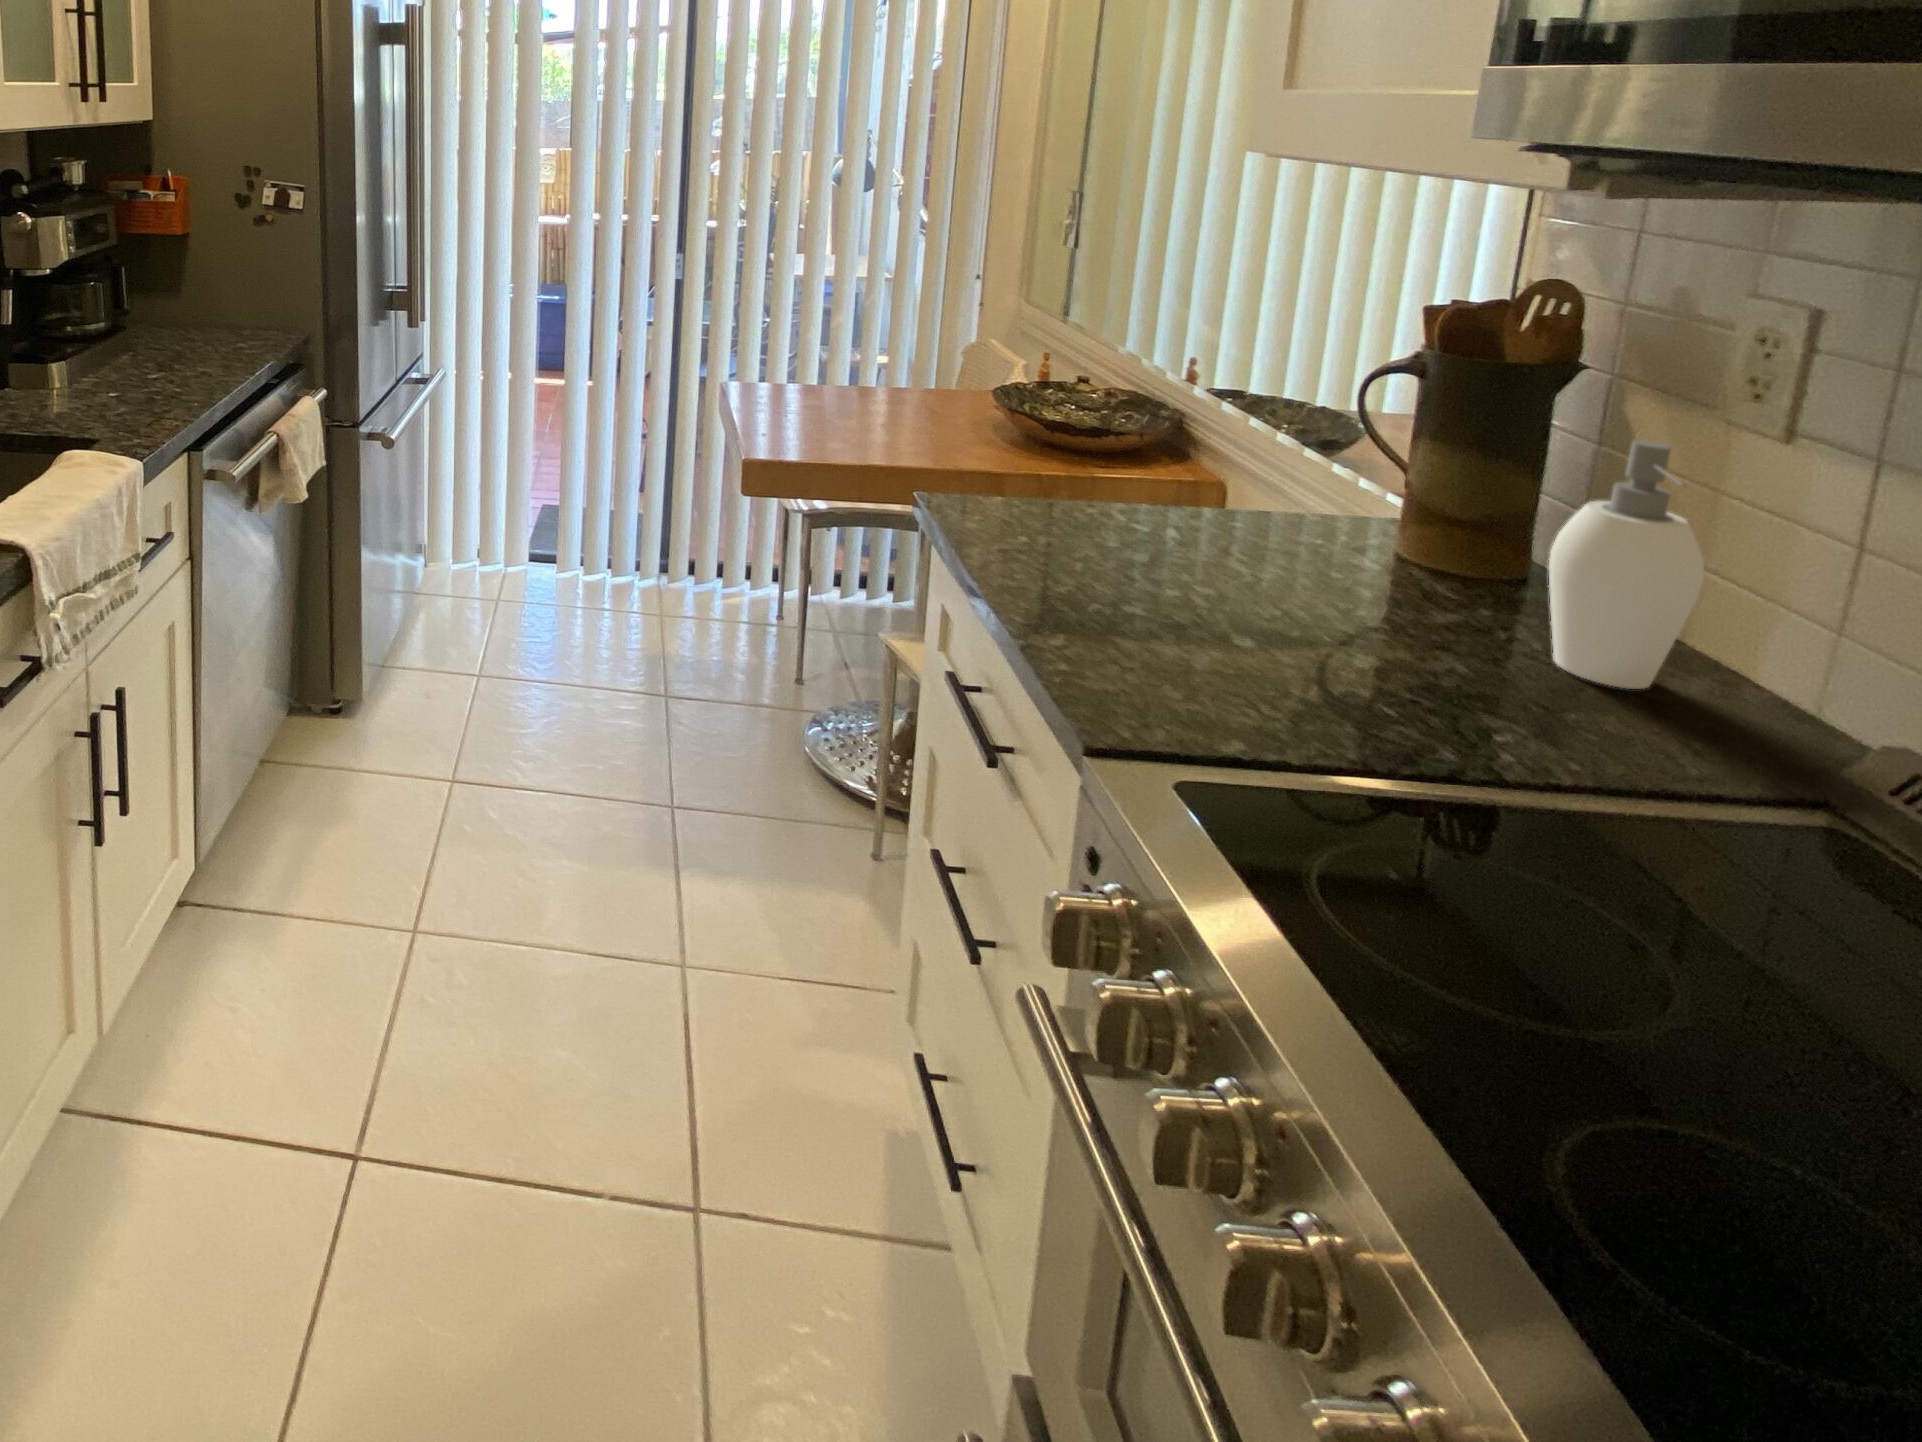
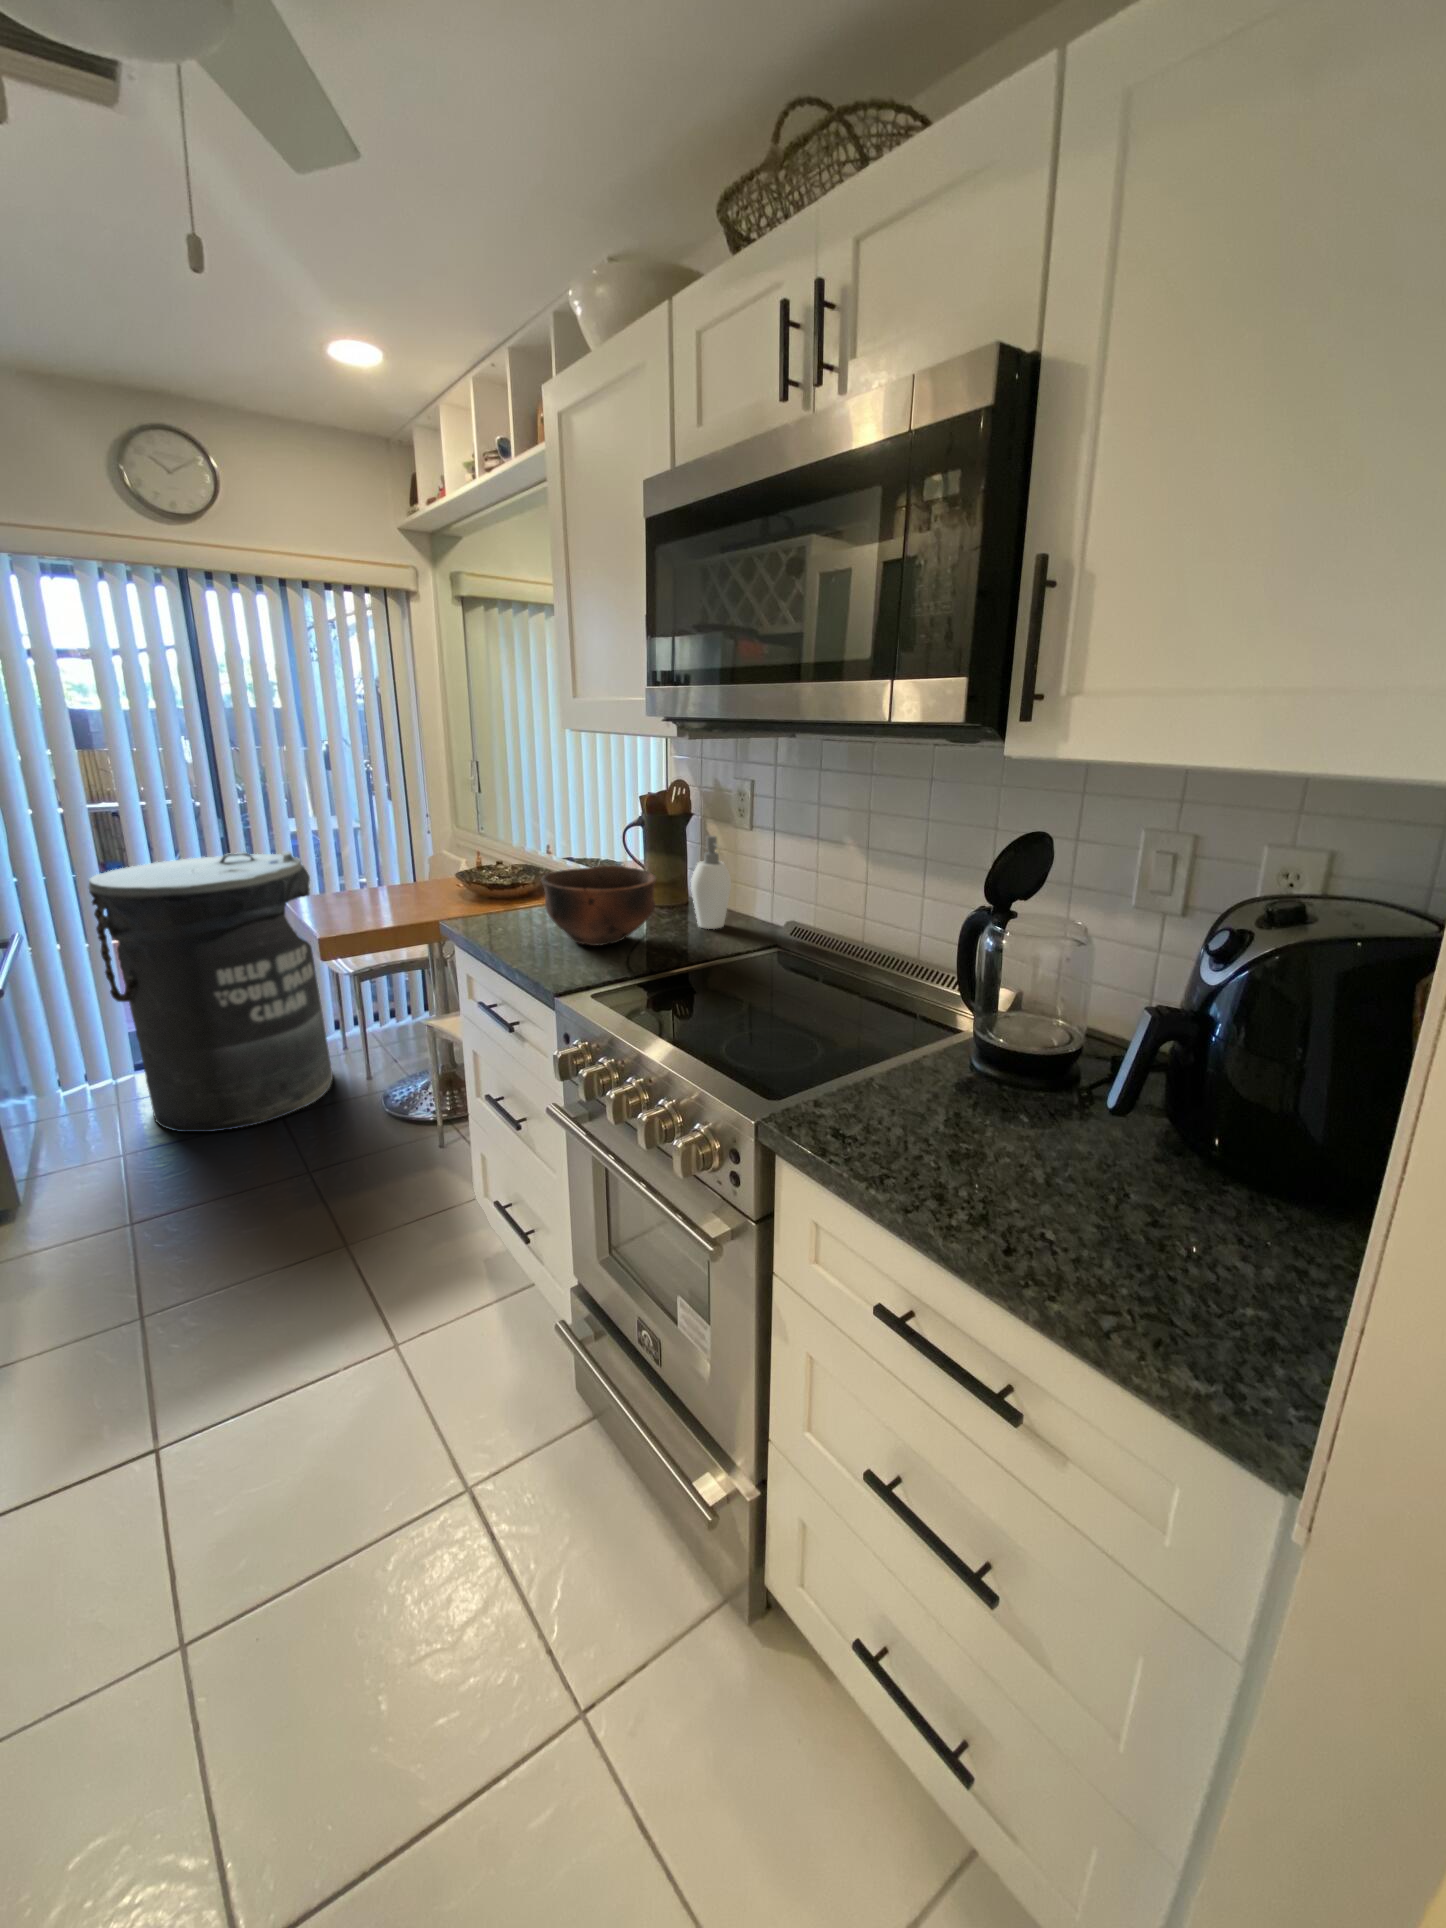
trash can: none [515,301,771,686] -> present [89,851,333,1132]
bowl: none [1115,449,1436,644] -> present [541,866,657,946]

